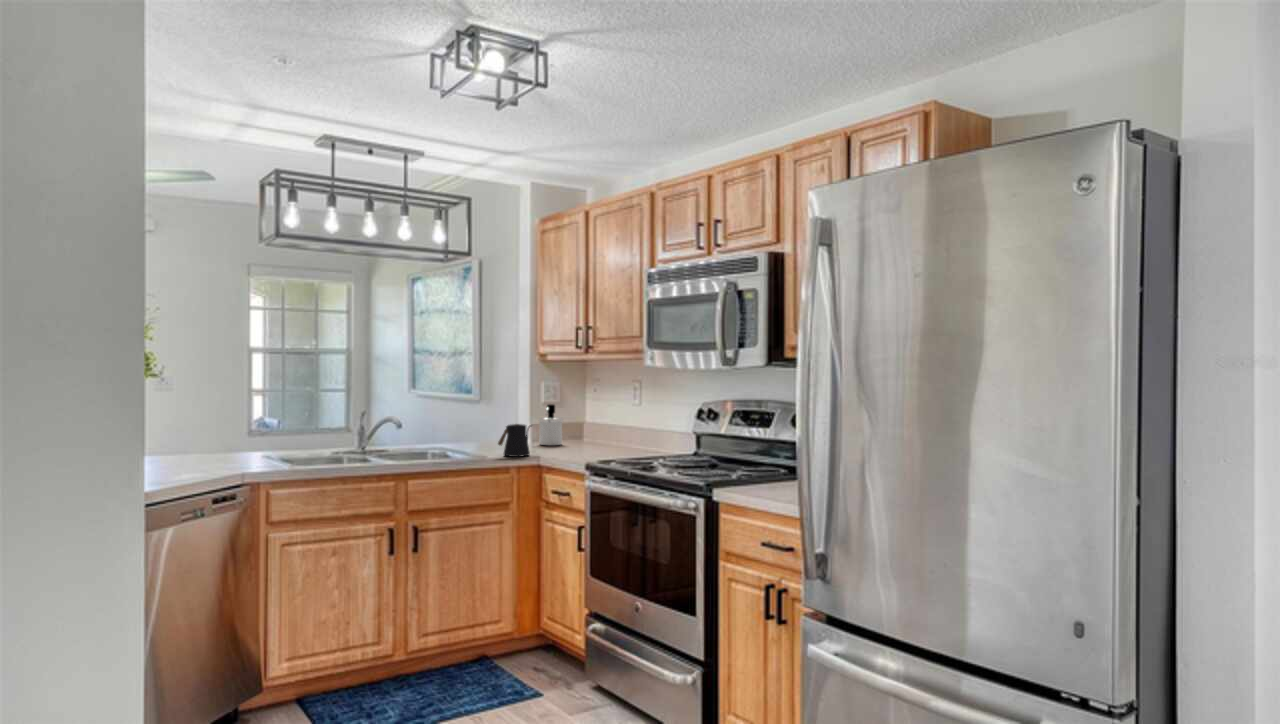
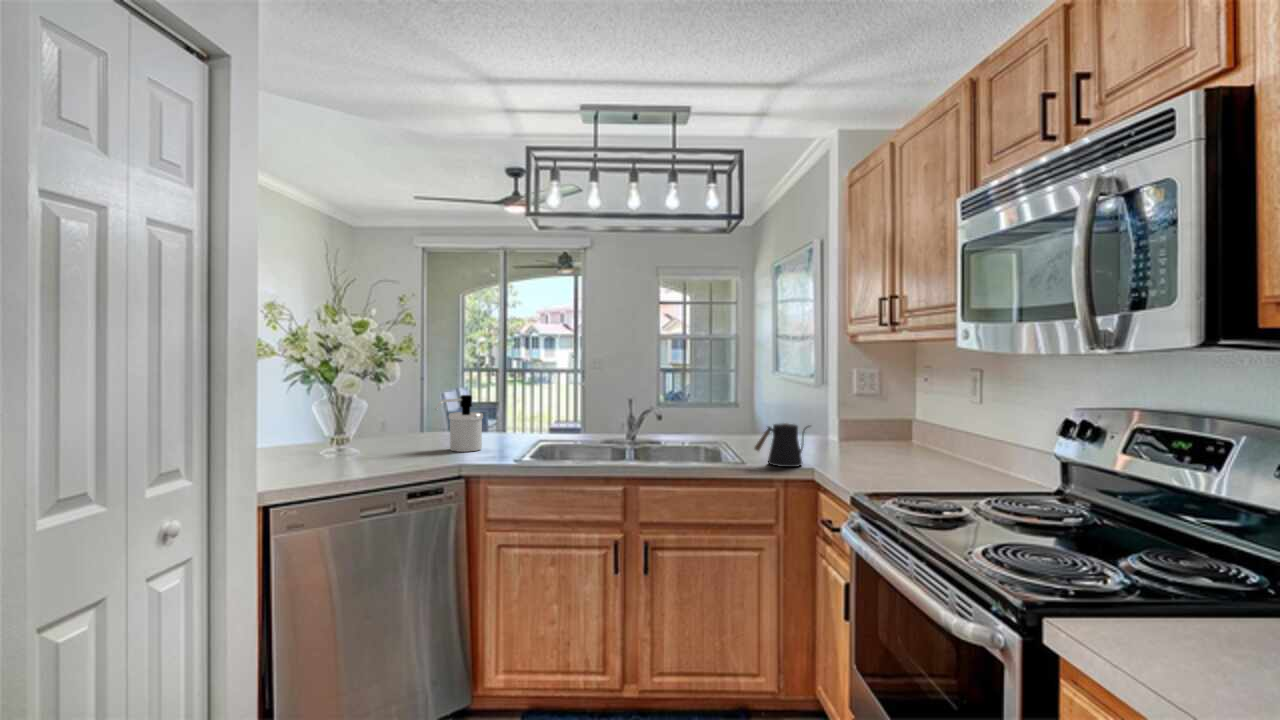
soap dispenser: present [539,404,563,445] -> present [435,395,483,452]

